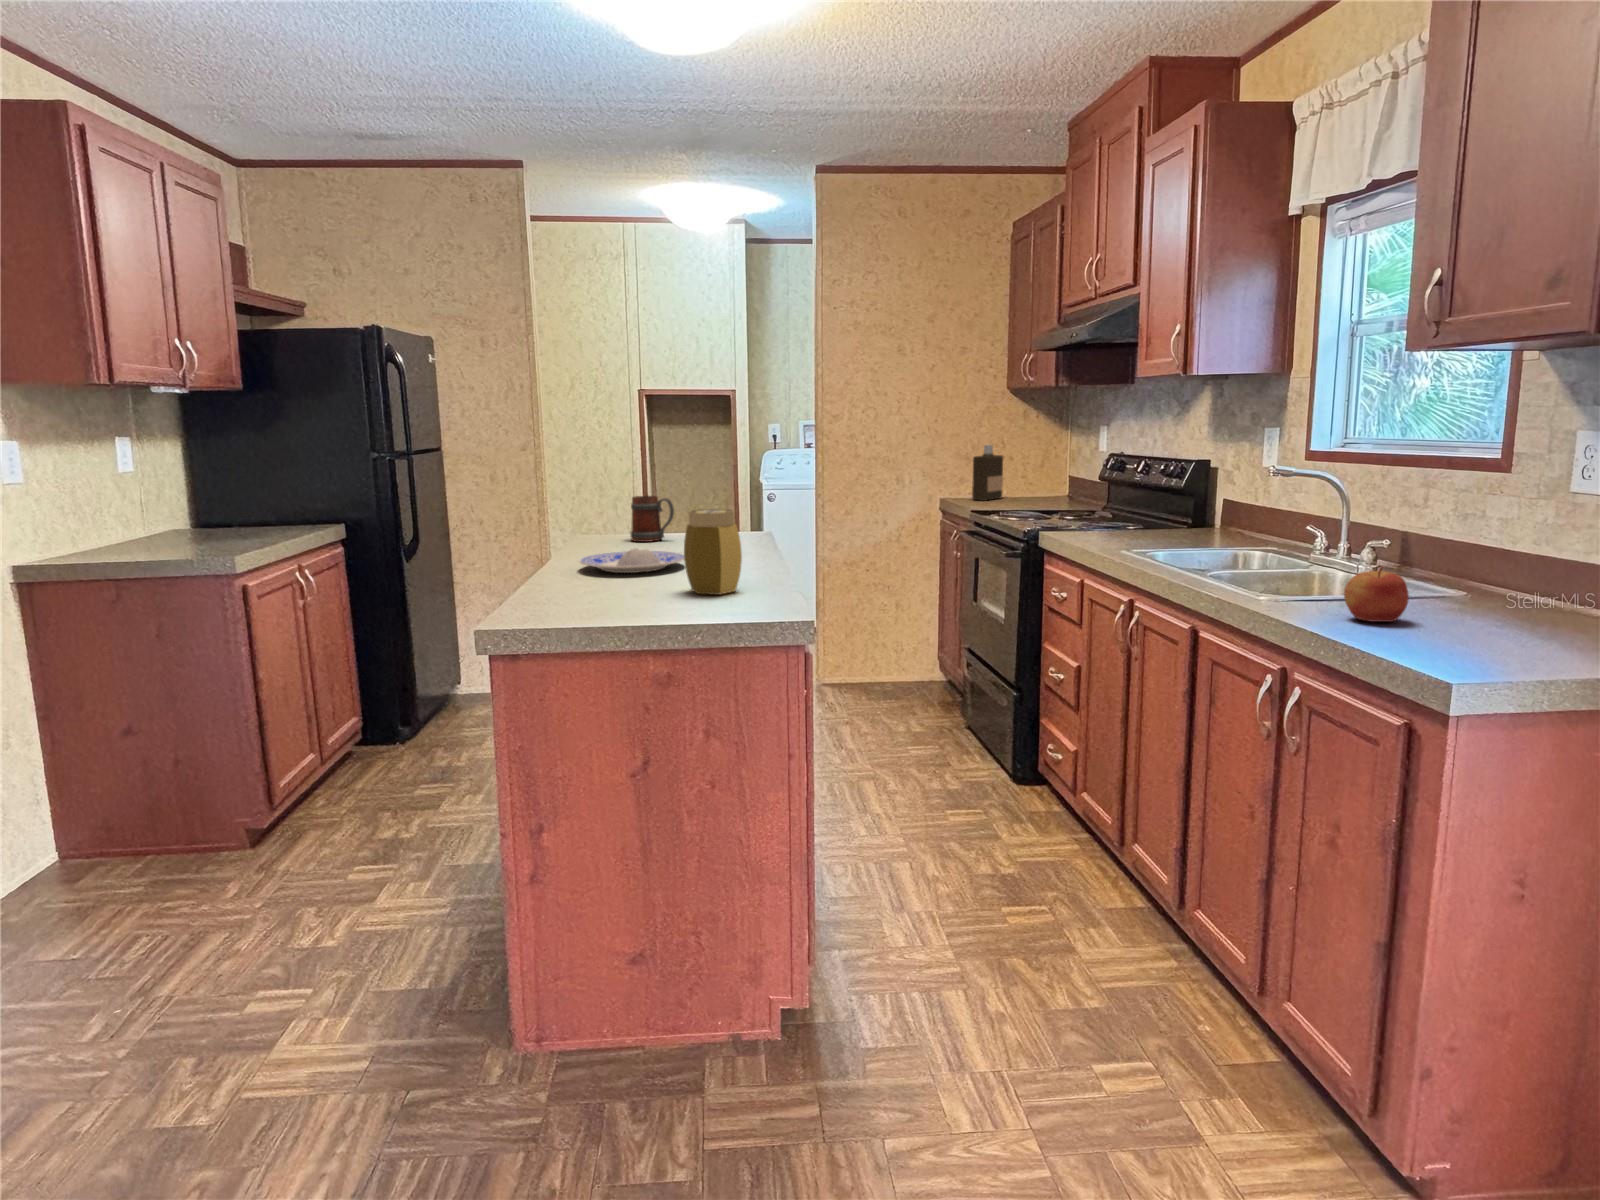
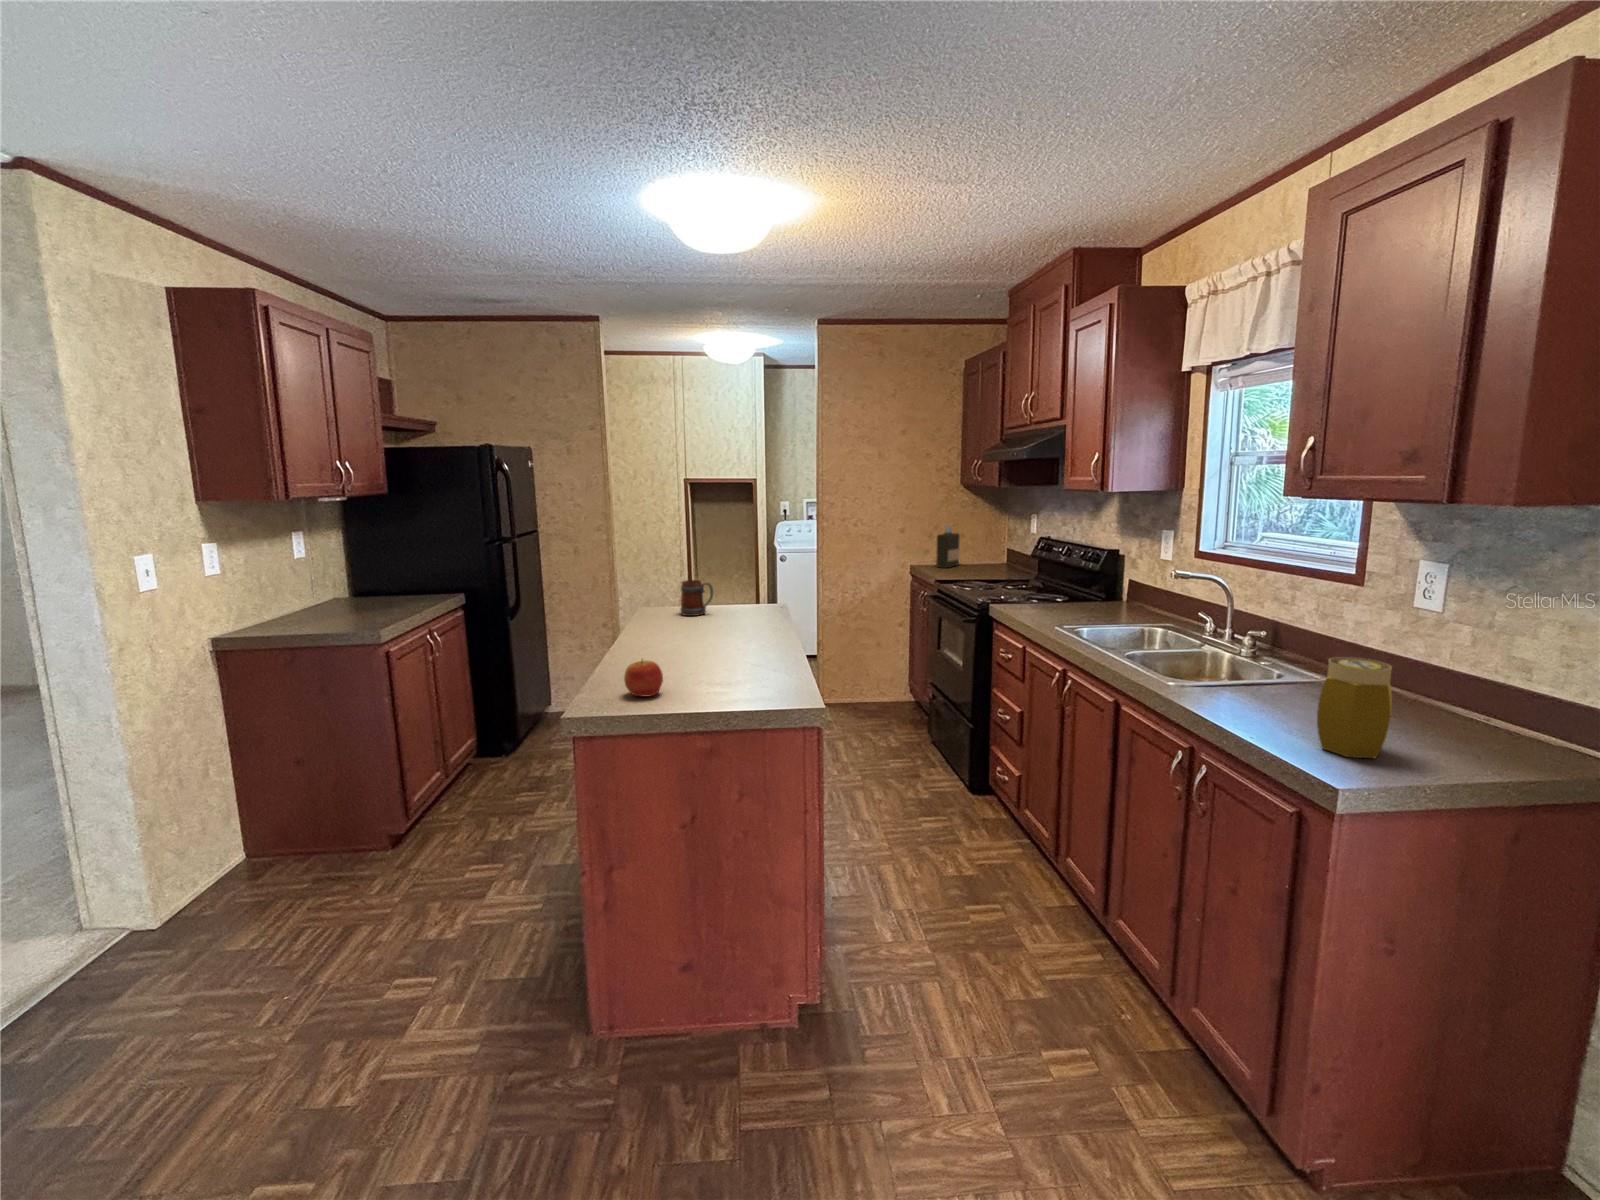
jar: present [684,509,742,595] -> present [1317,657,1392,758]
plate: present [580,549,684,573] -> none [642,629,724,650]
apple: present [1344,567,1409,622] -> present [624,660,663,697]

